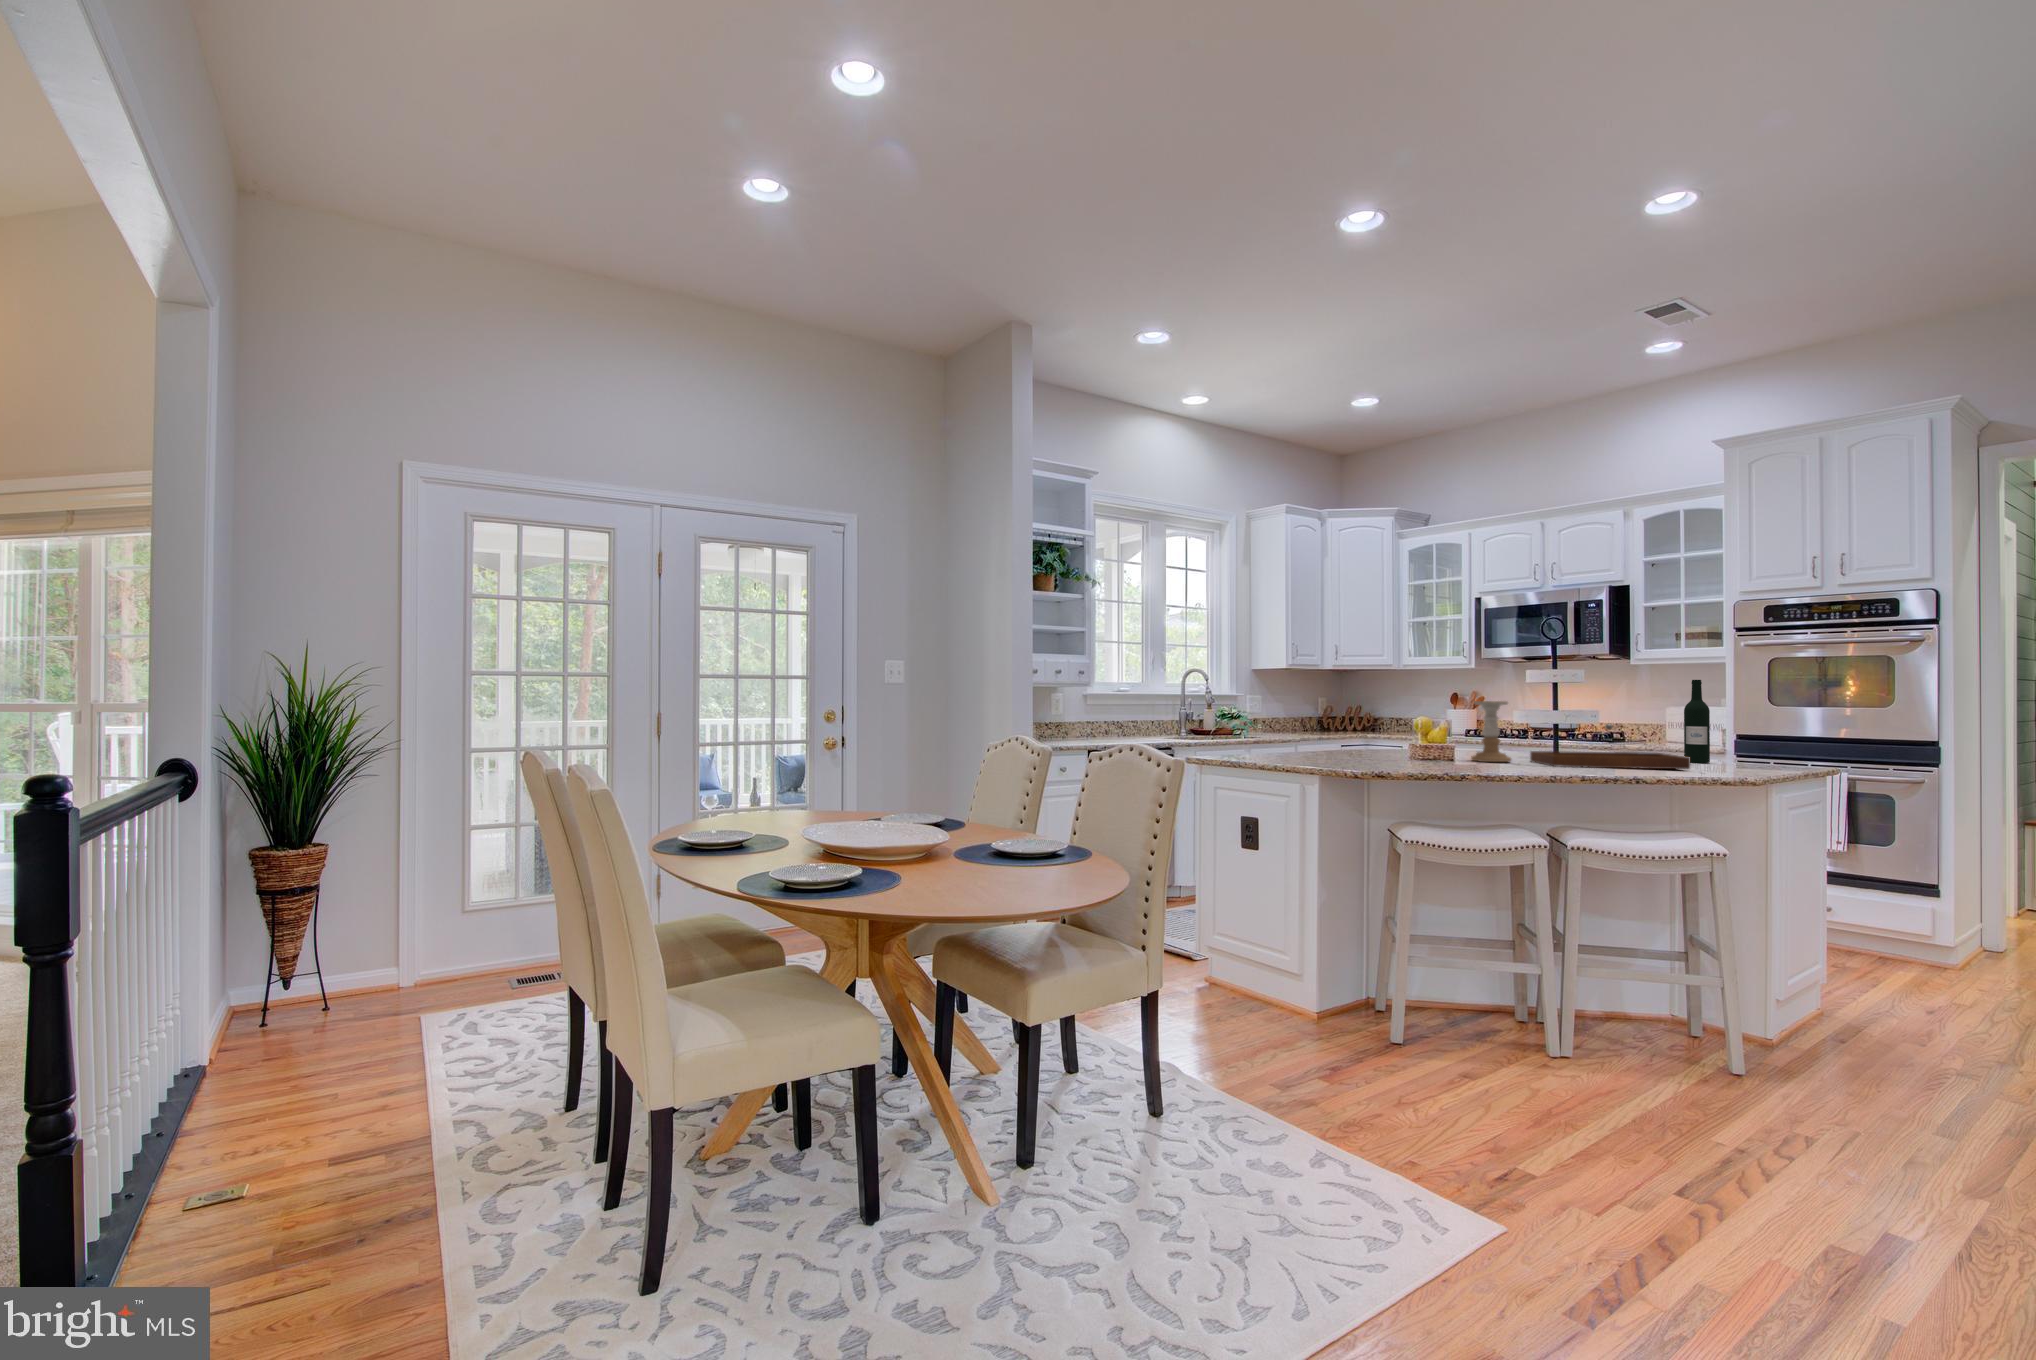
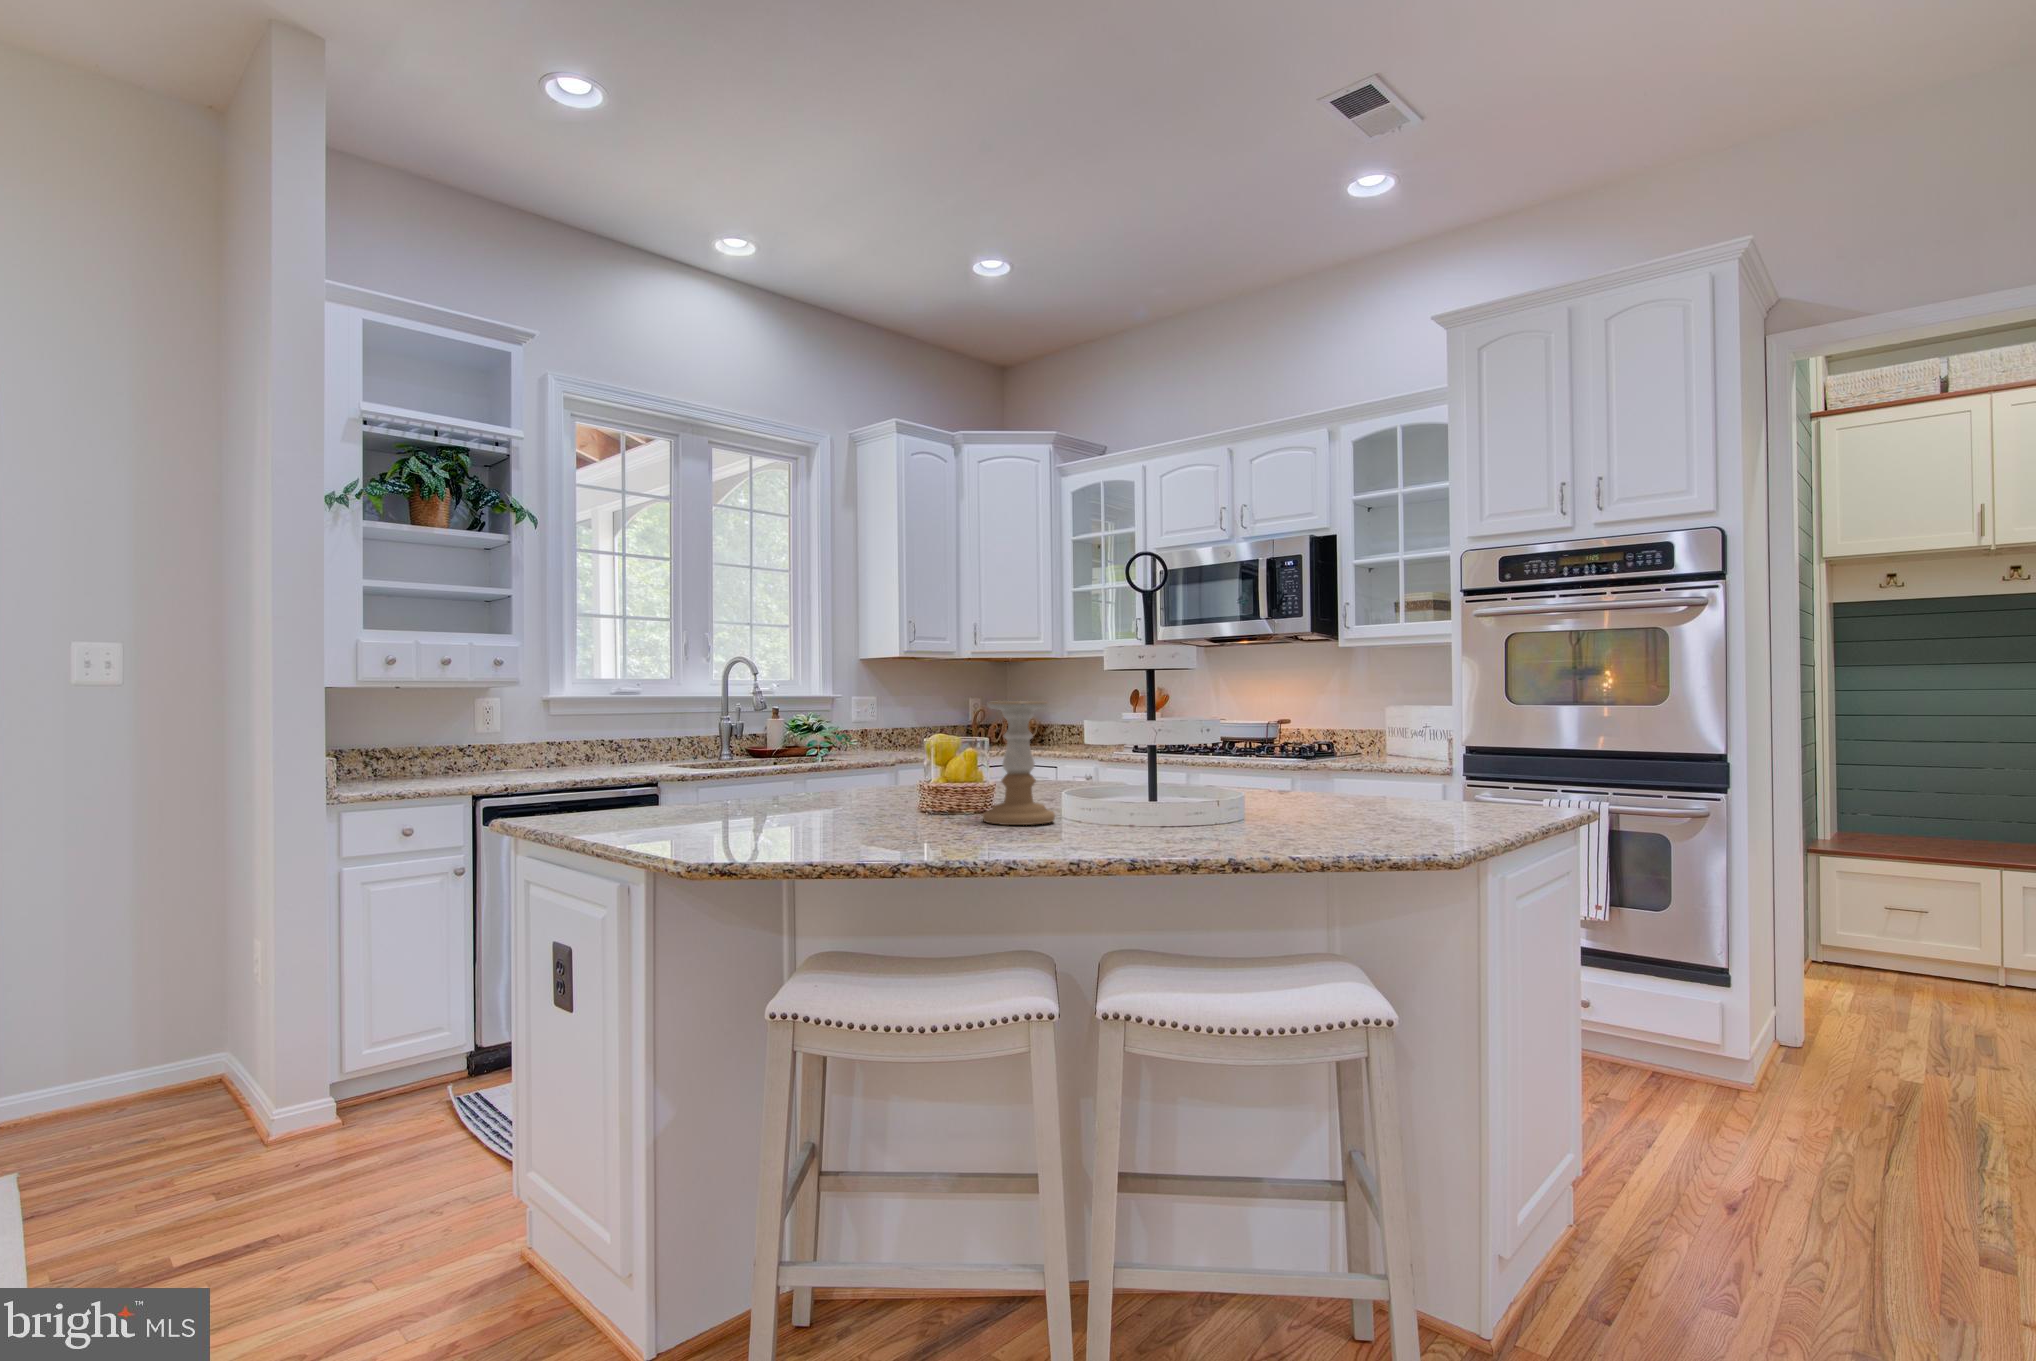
wine bottle: present [1684,680,1710,763] -> none [1376,661,1415,805]
tray: present [1530,724,1690,769] -> none [1103,742,1367,833]

